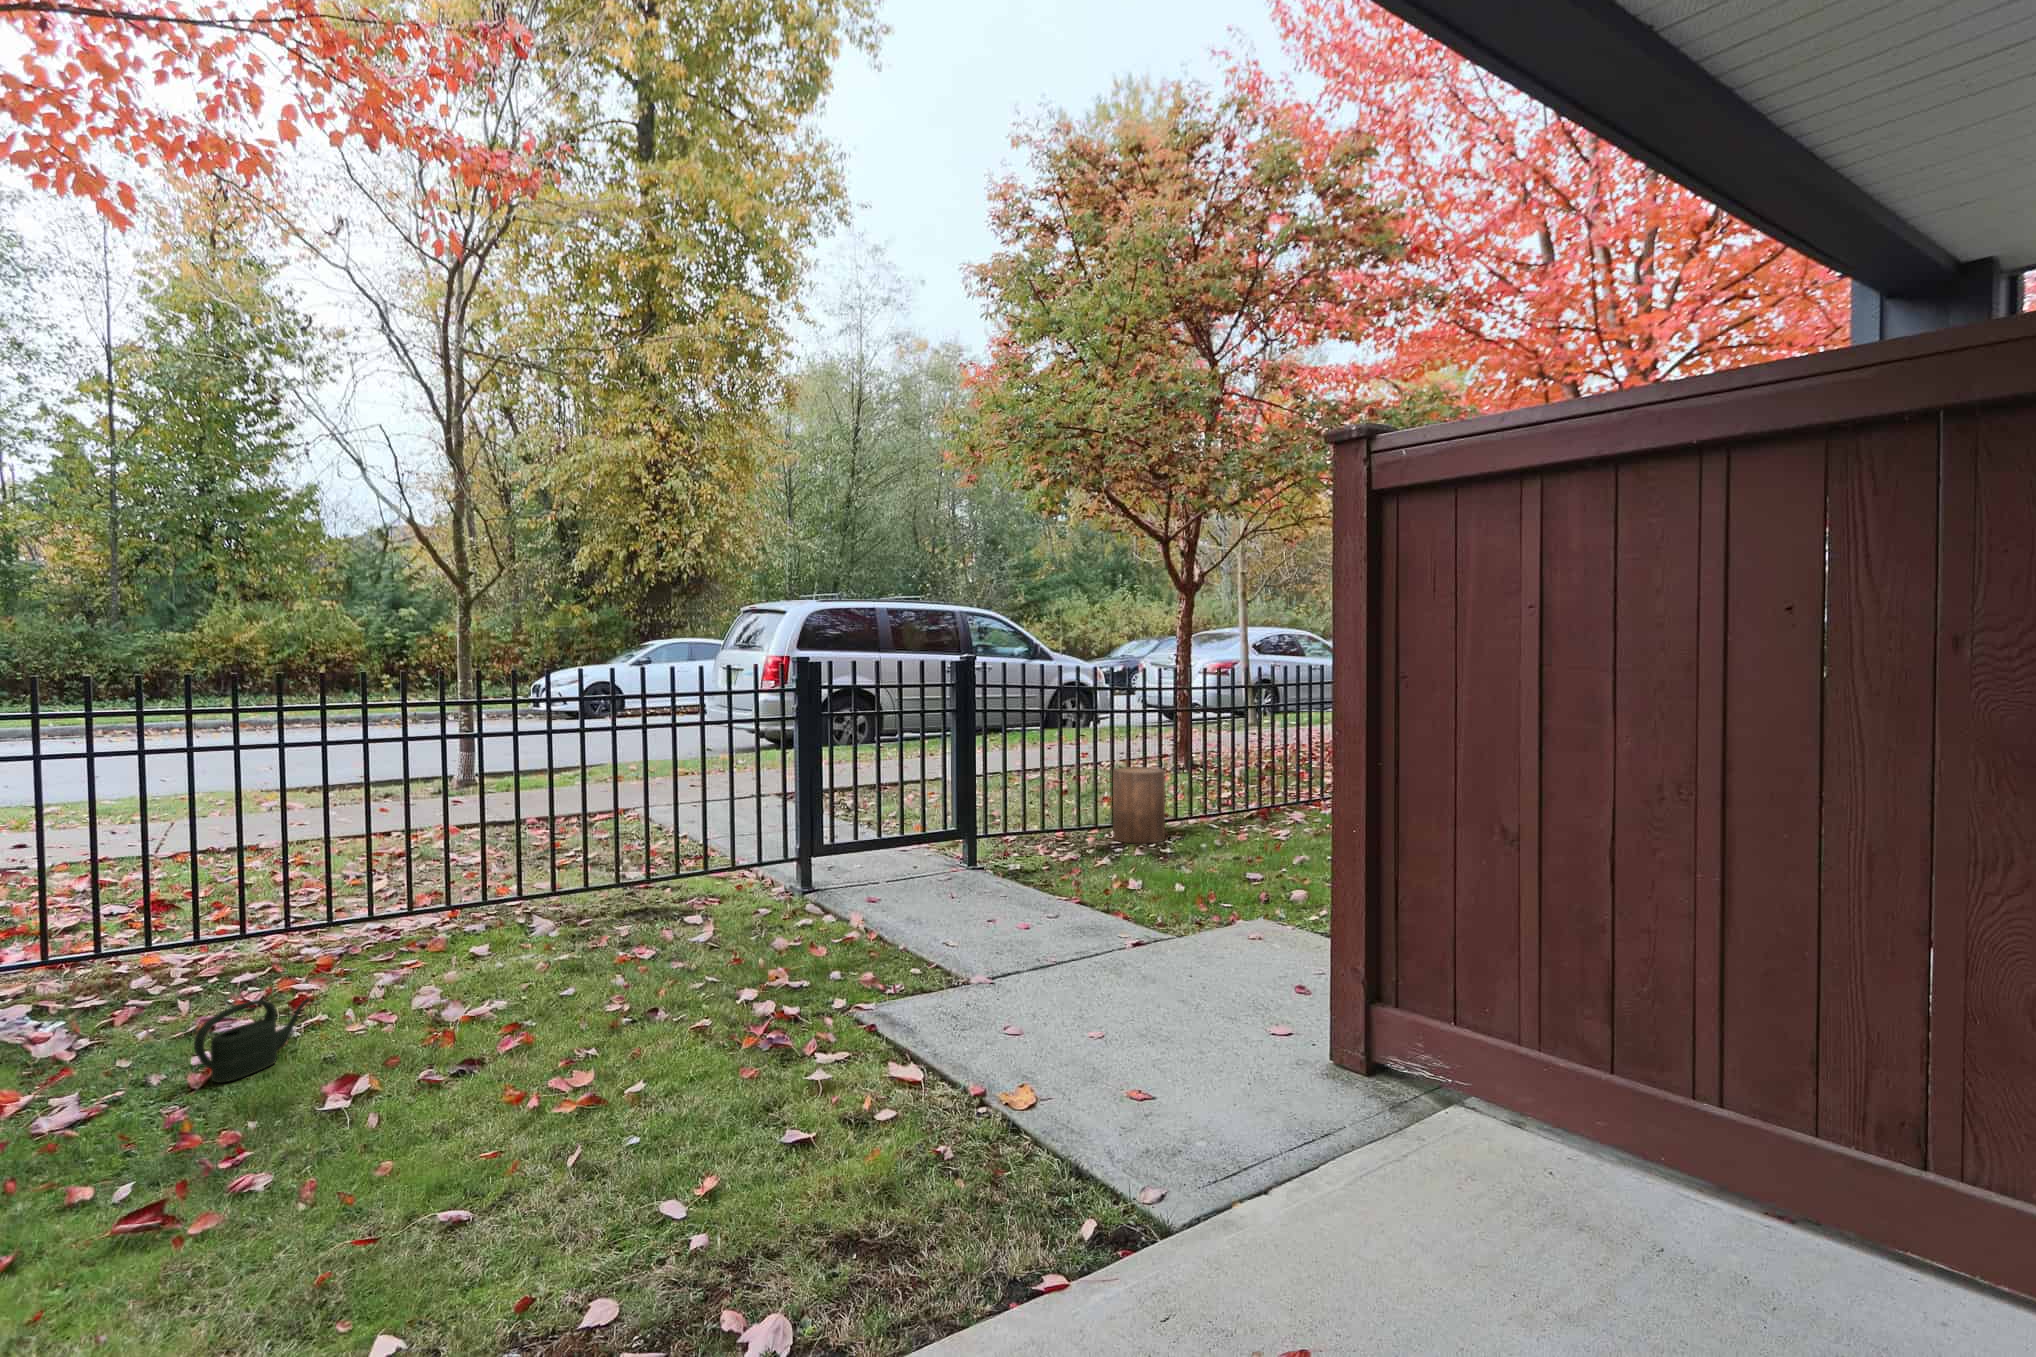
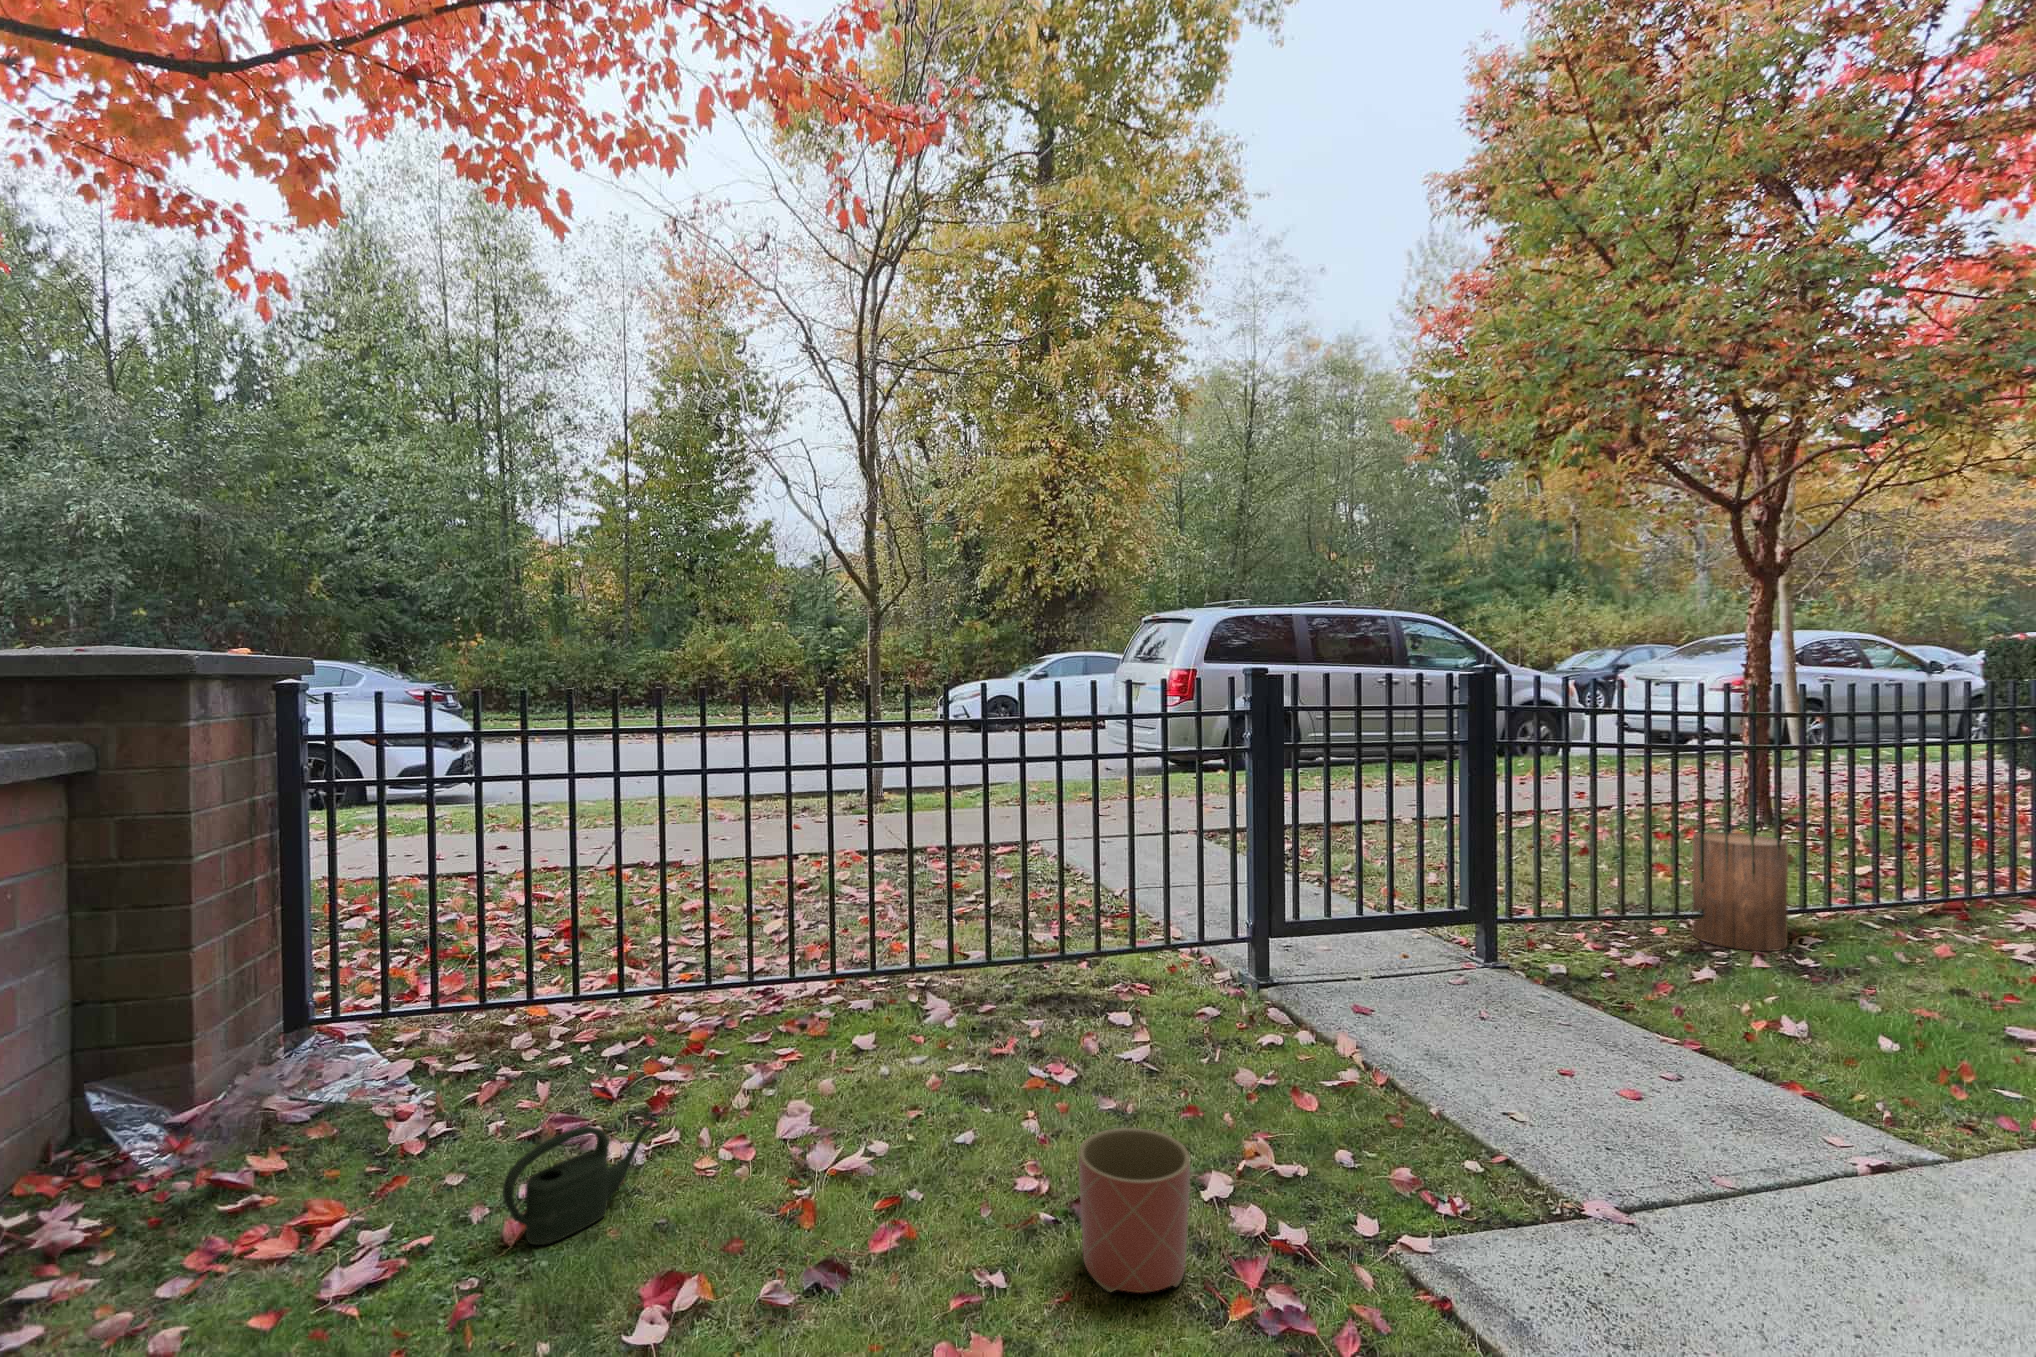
planter: none [642,950,714,1041] -> present [1079,1128,1190,1293]

